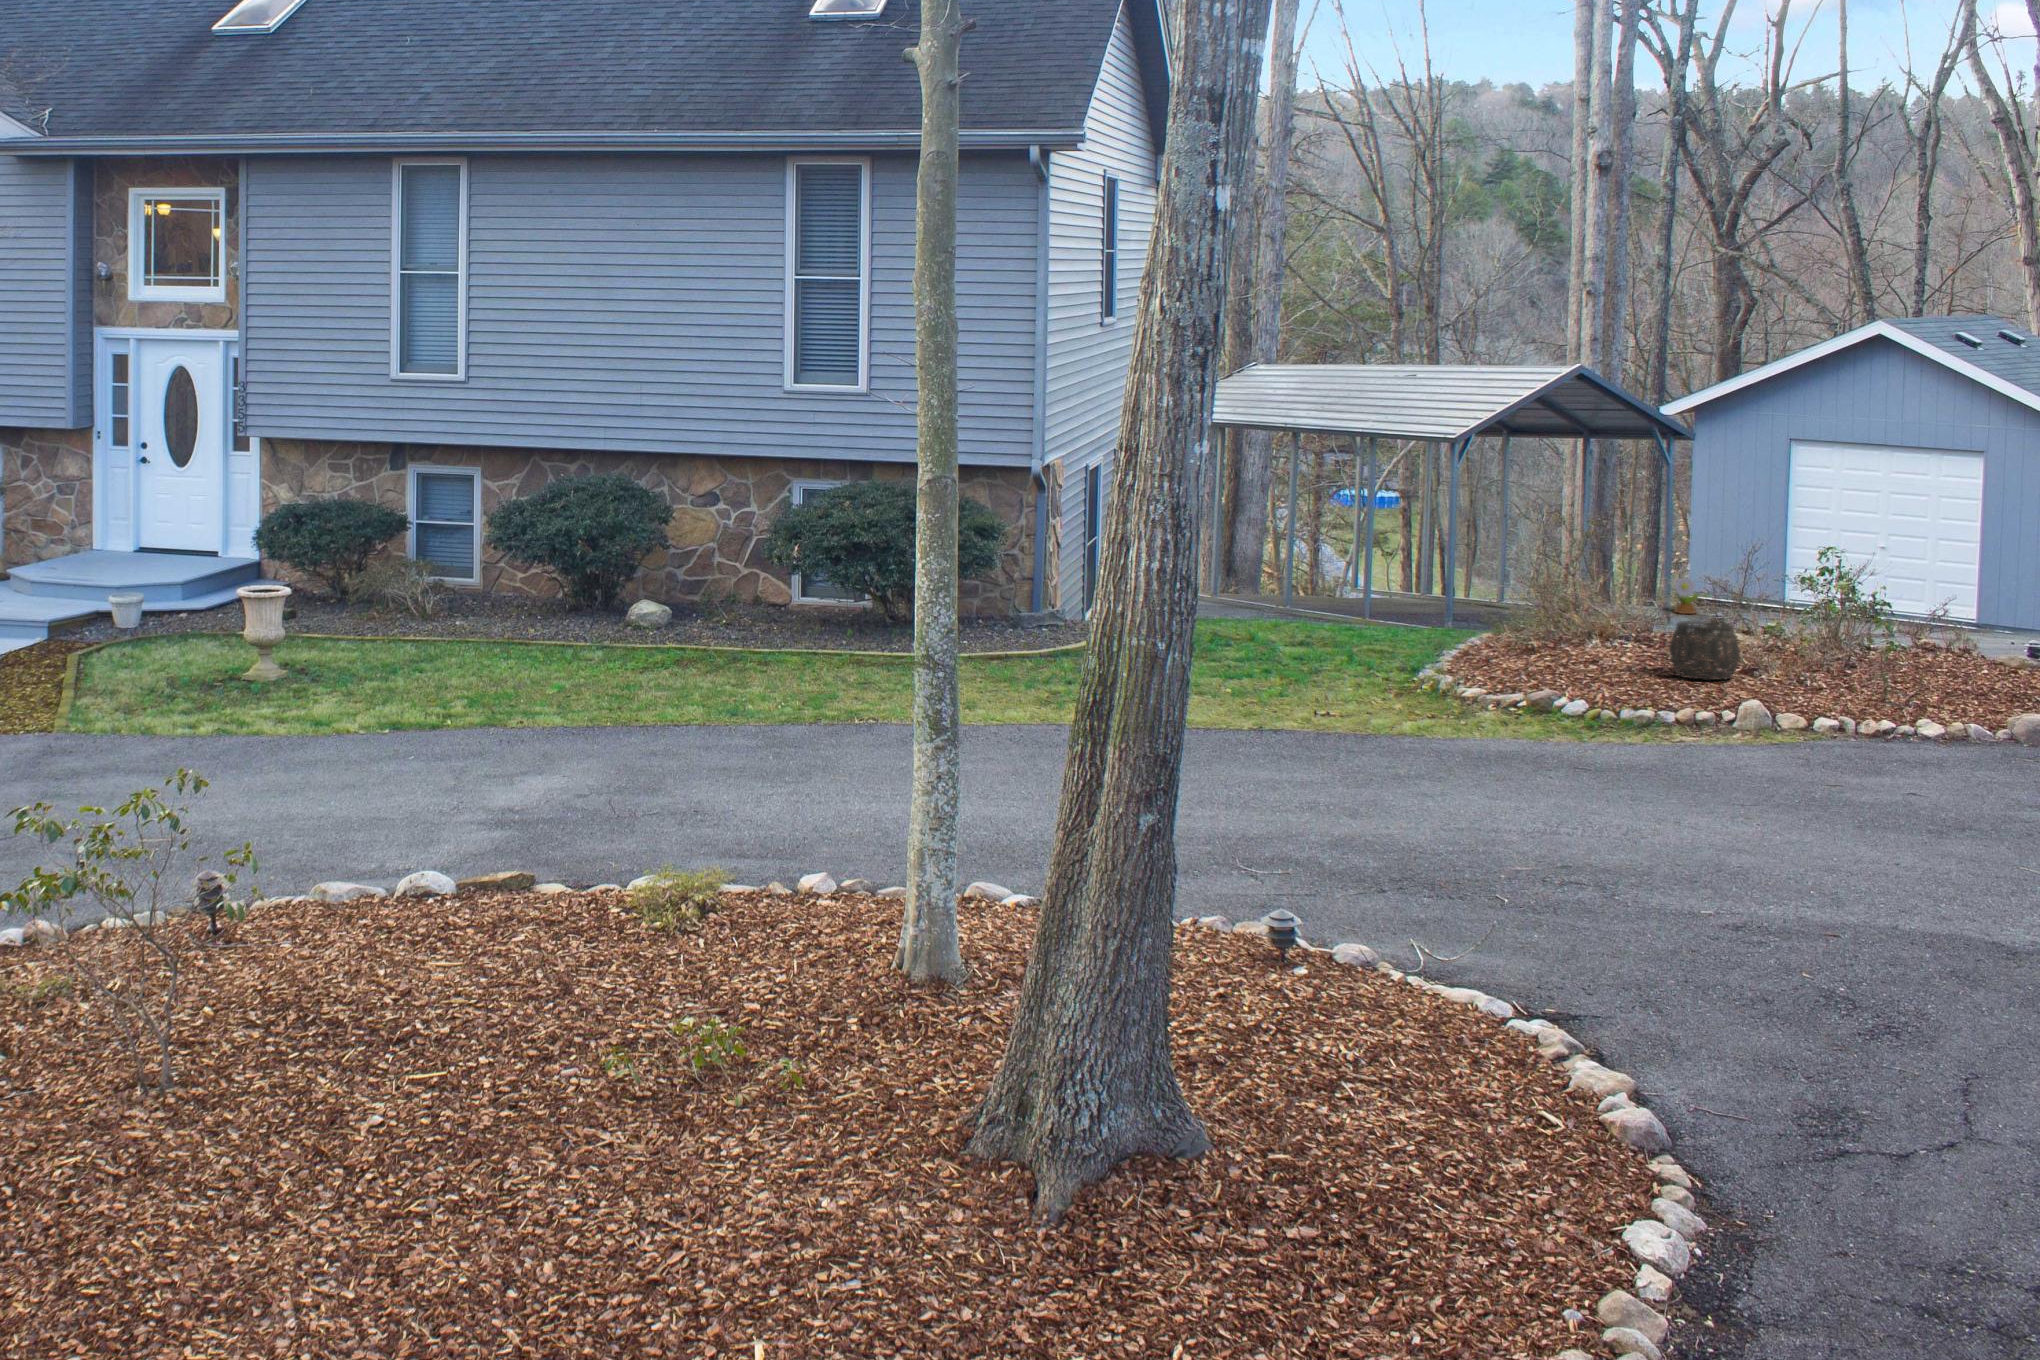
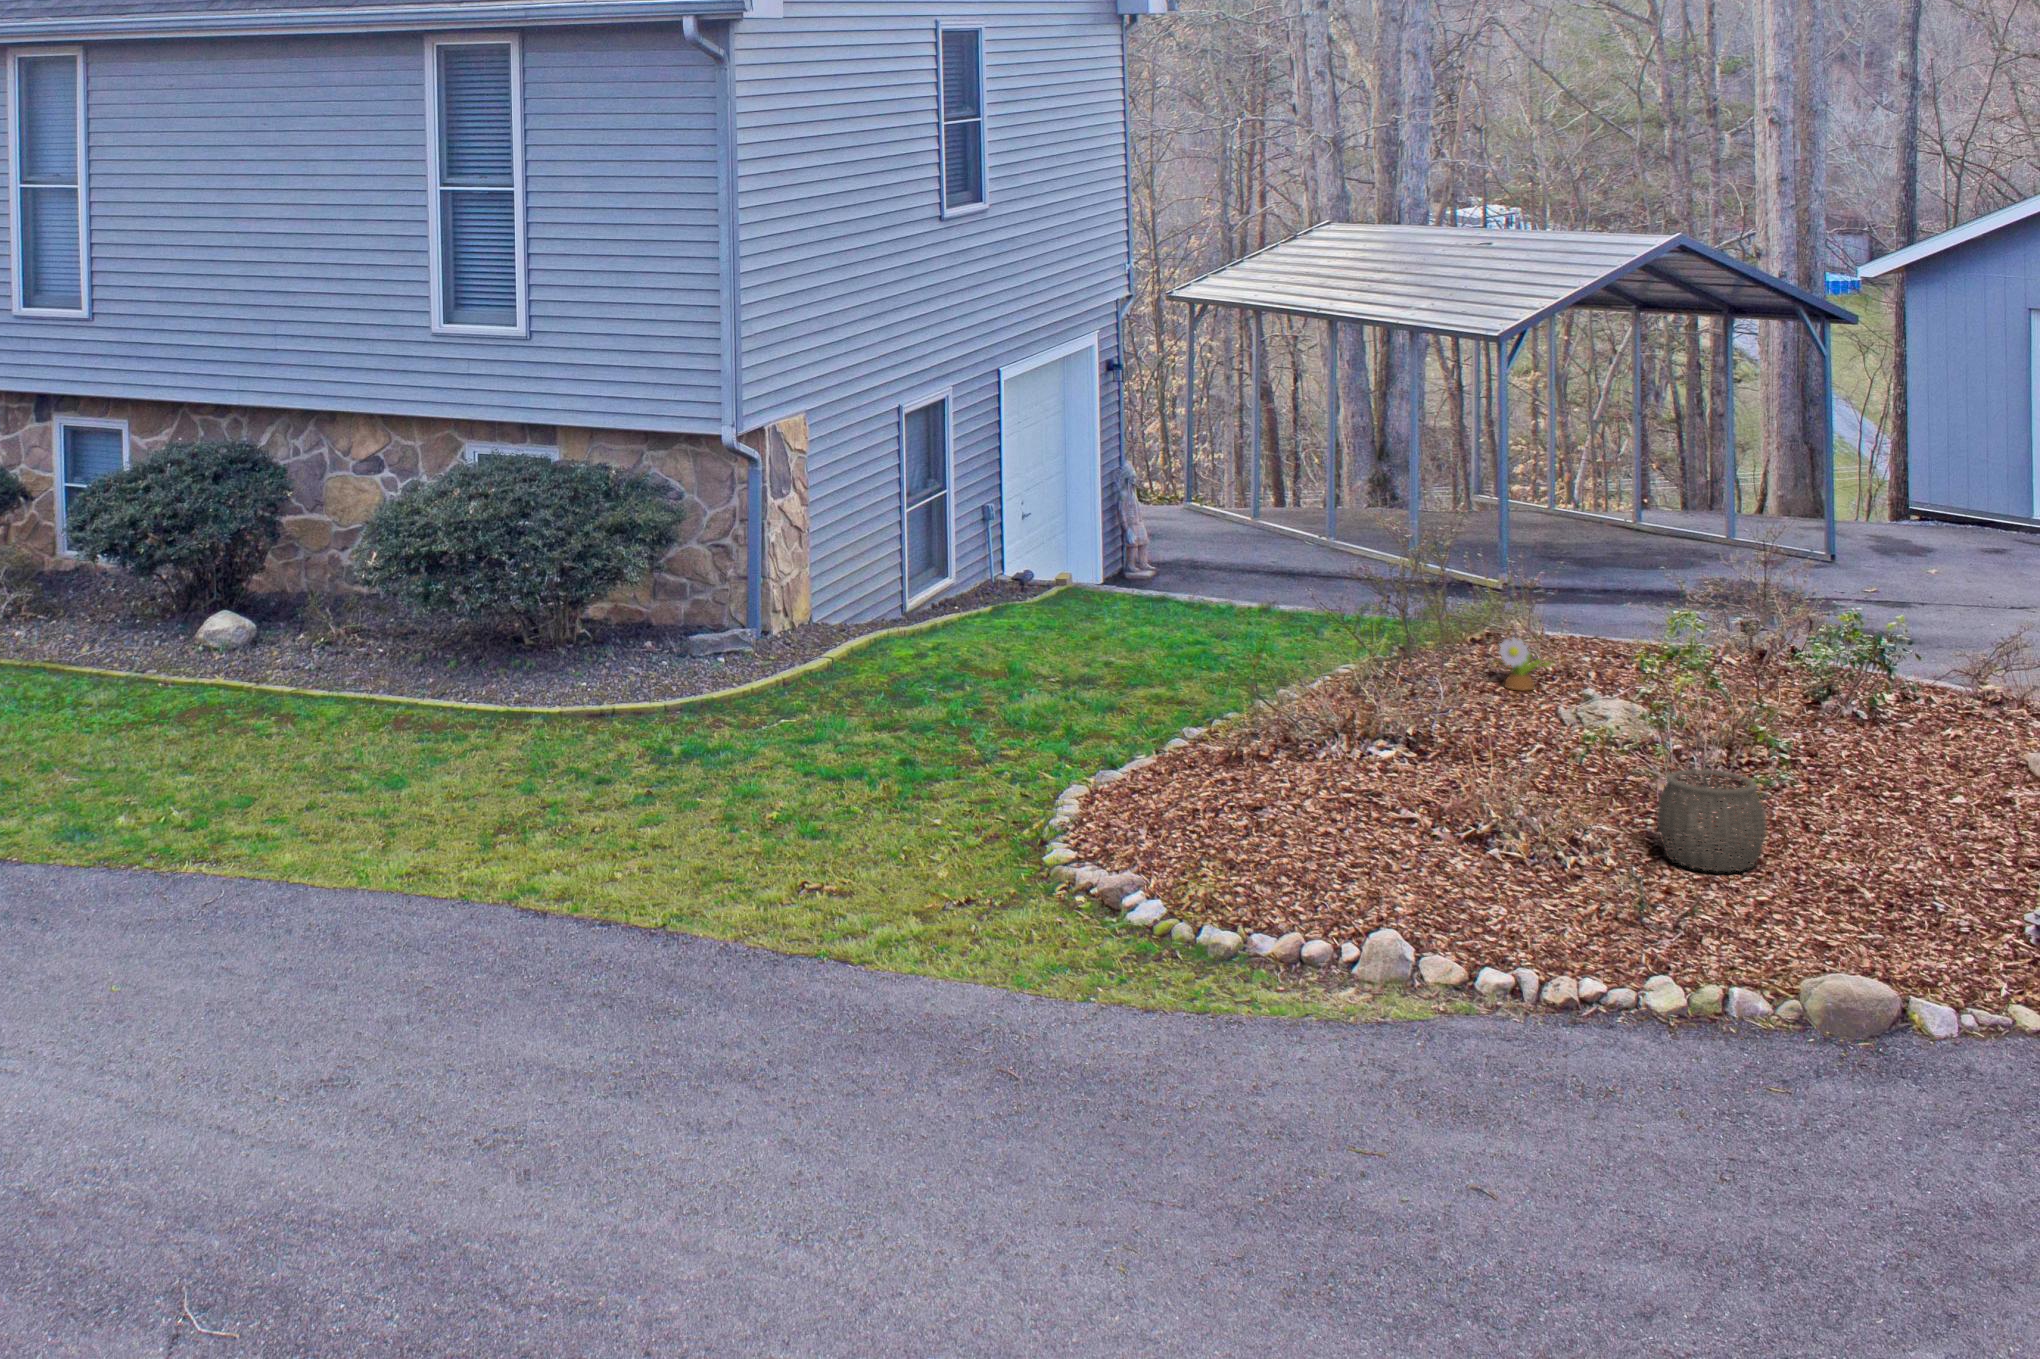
woven basket: present [1670,621,1740,680] -> present [1657,770,1766,872]

